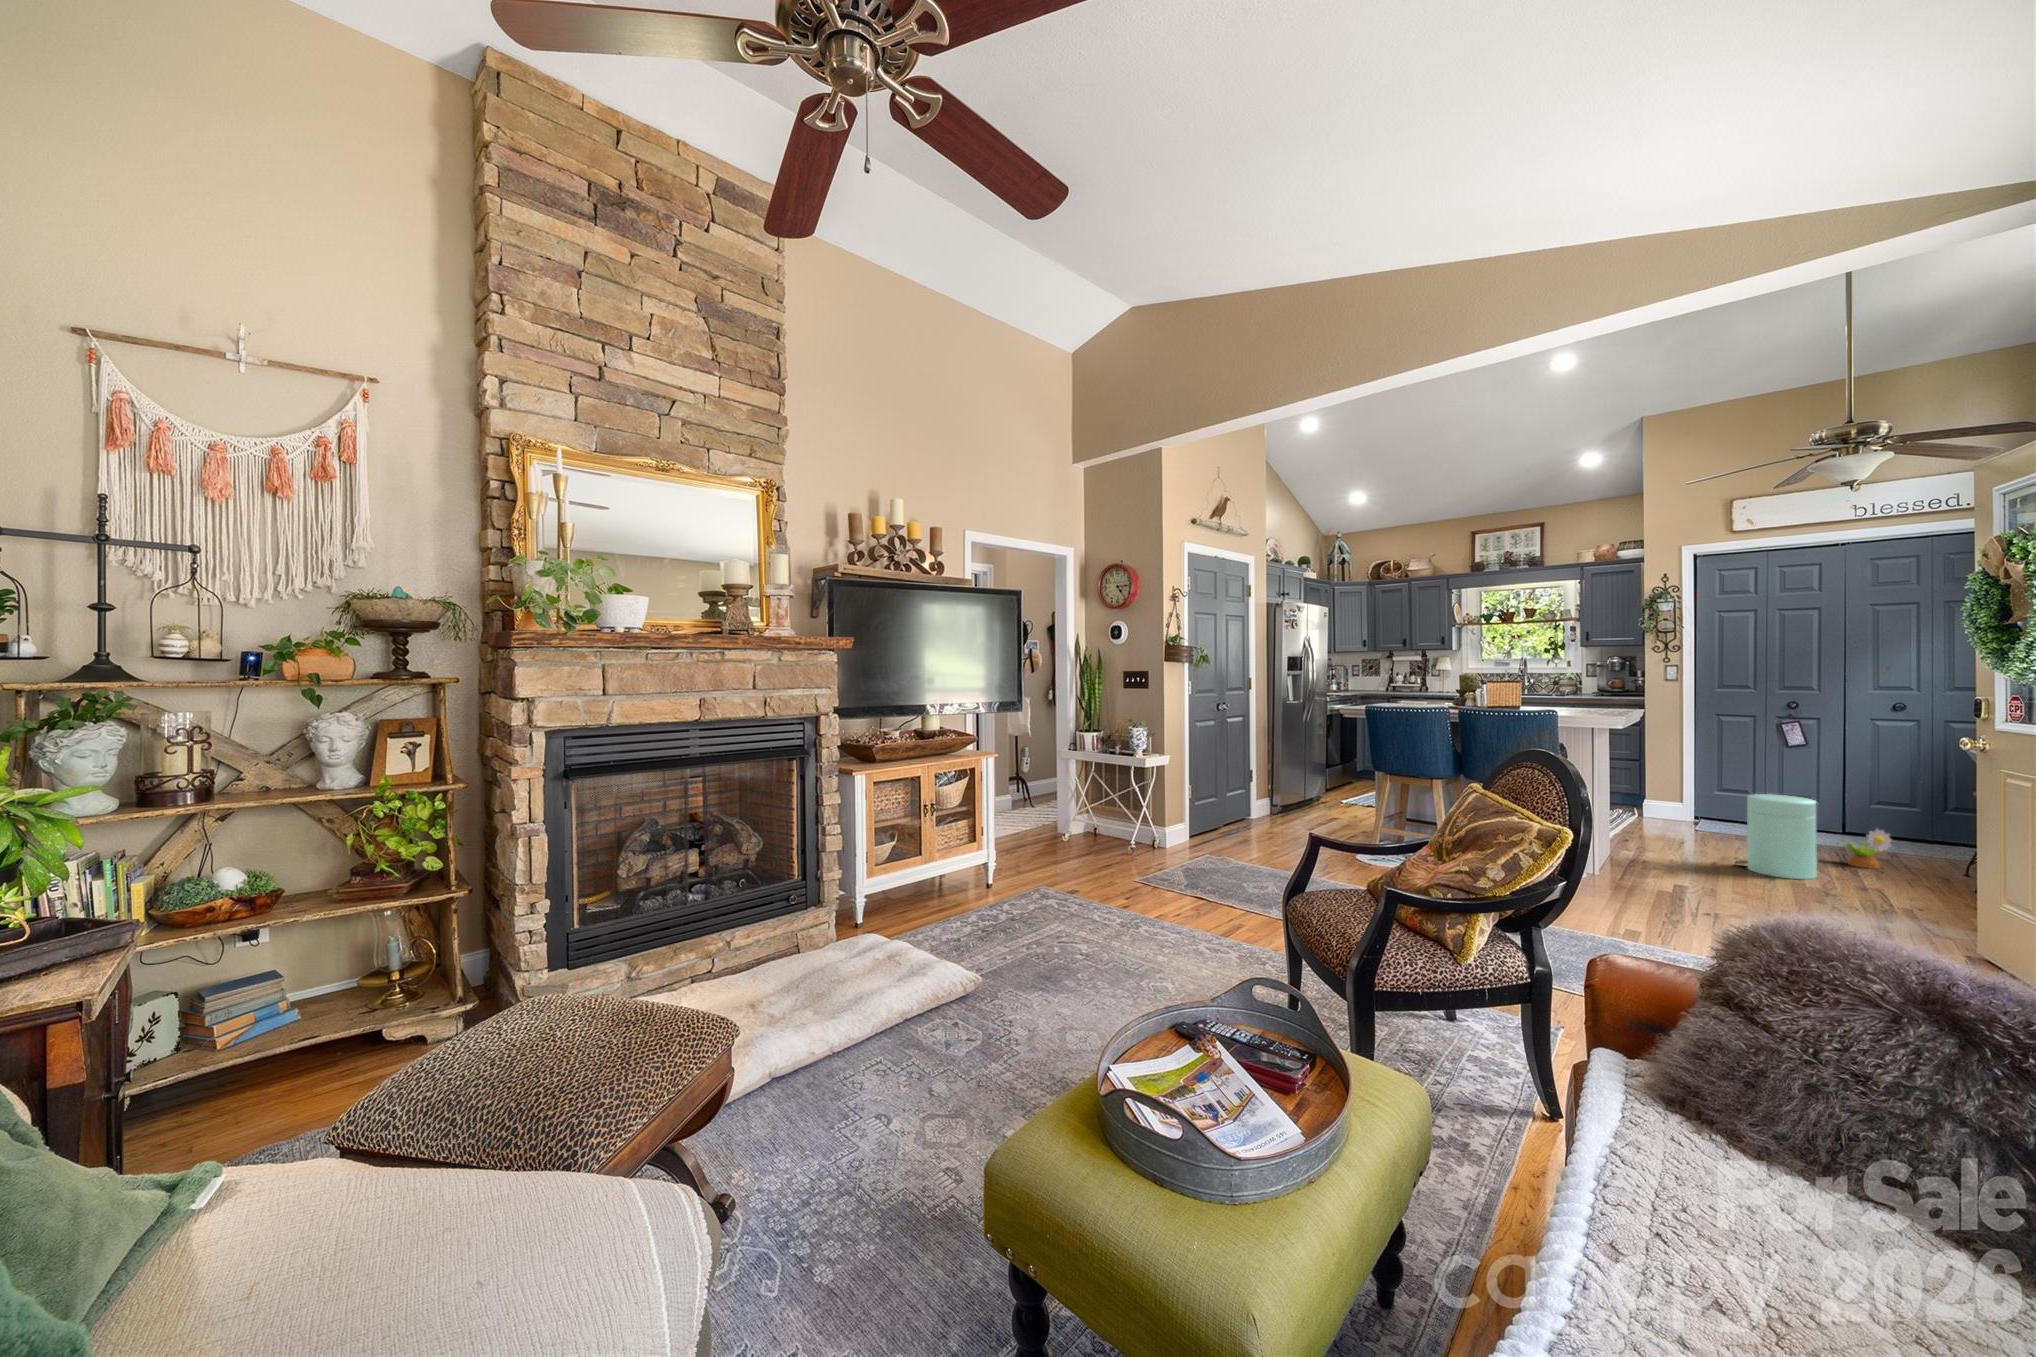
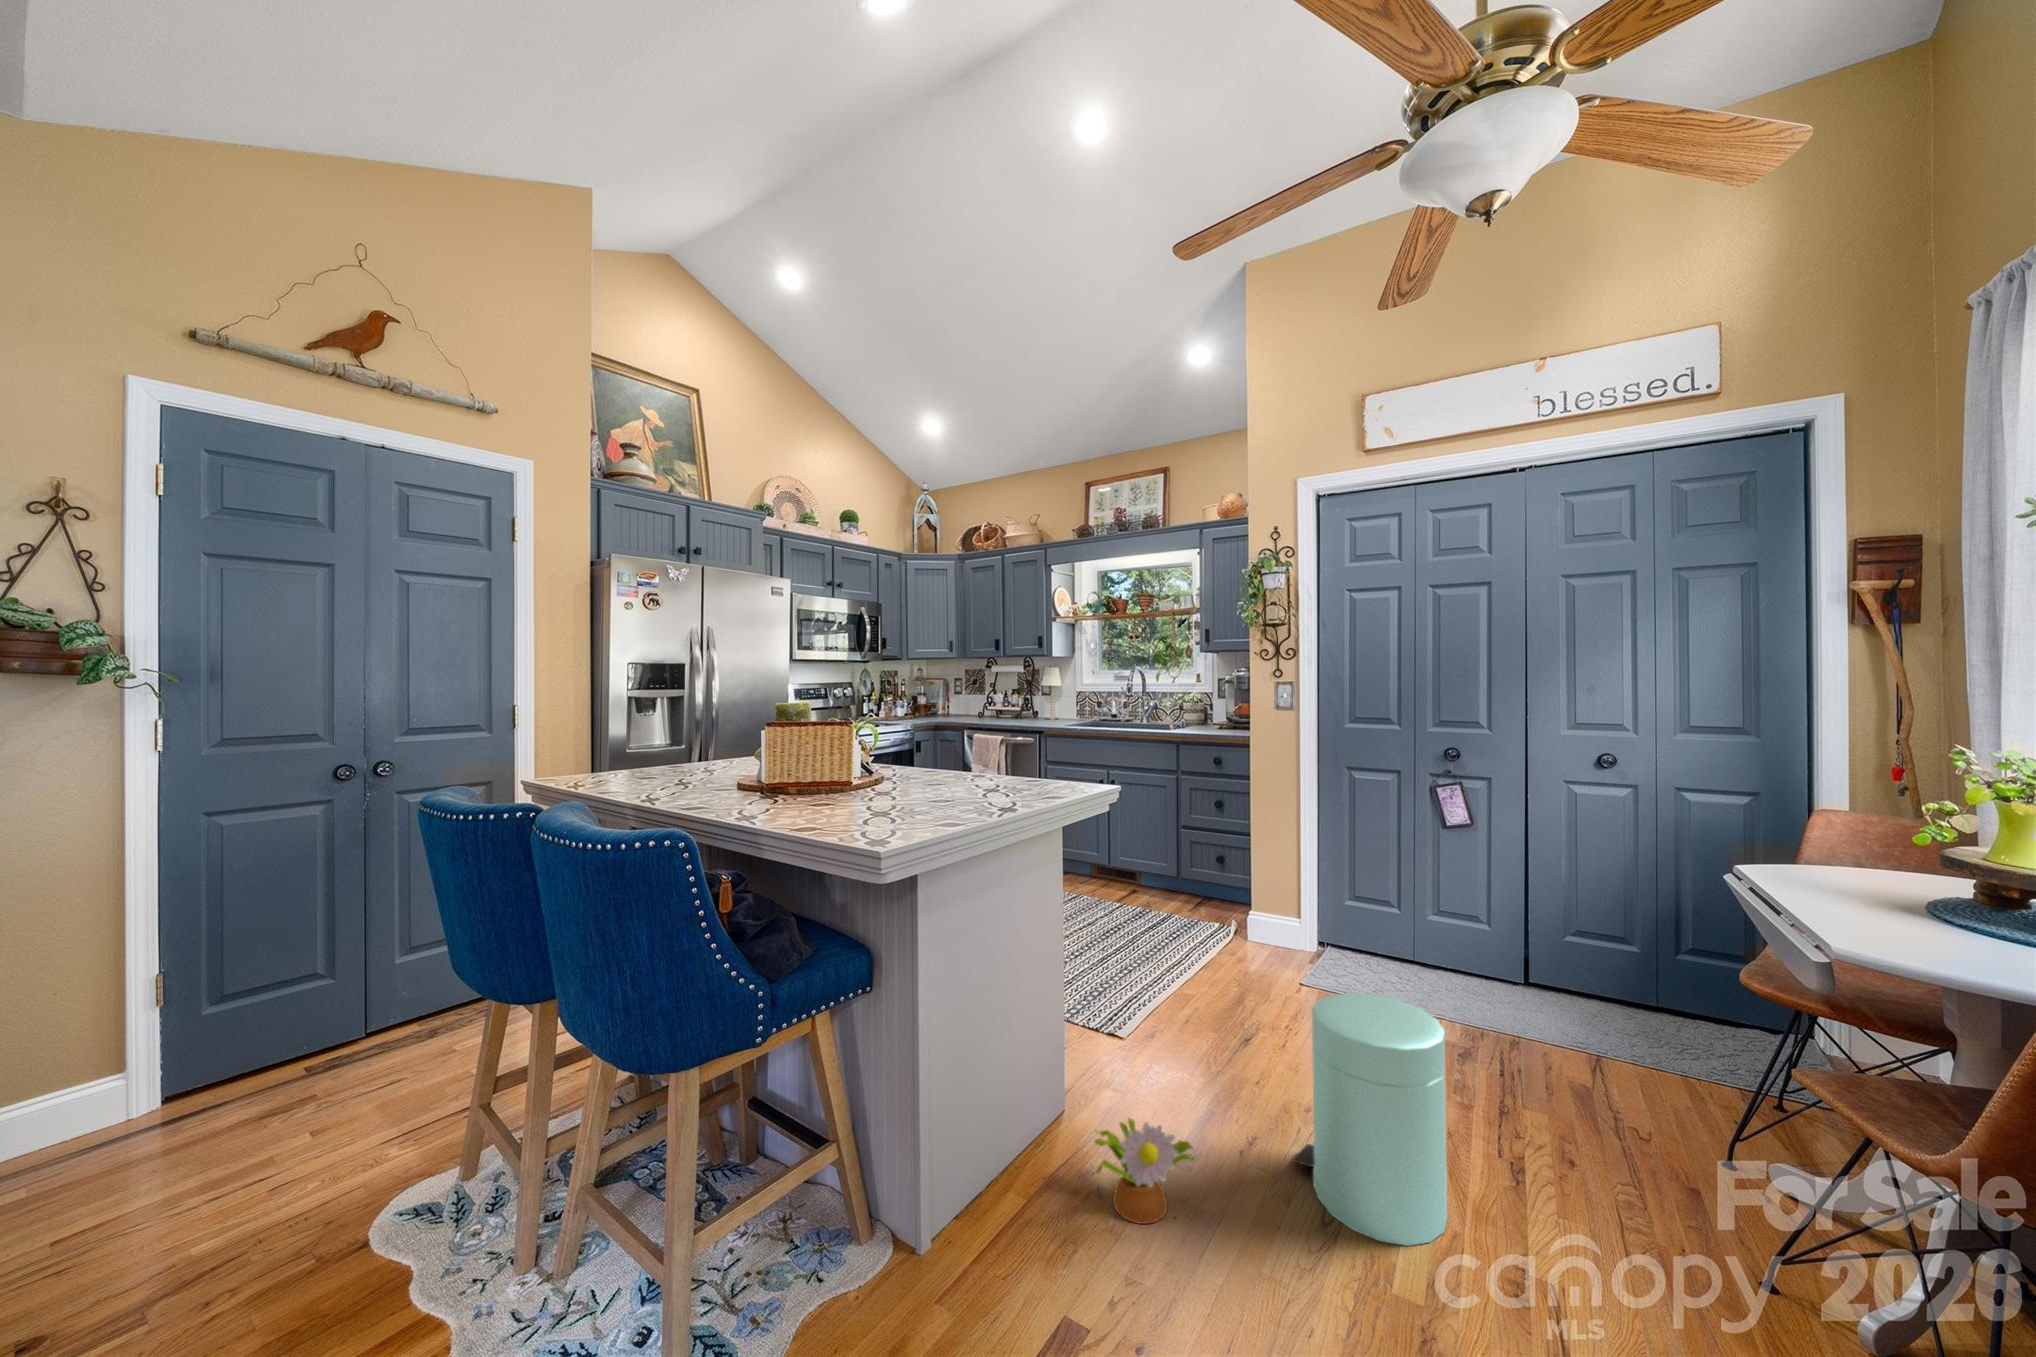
decorative plant: present [1836,829,1891,869] -> present [1093,1118,1195,1224]

